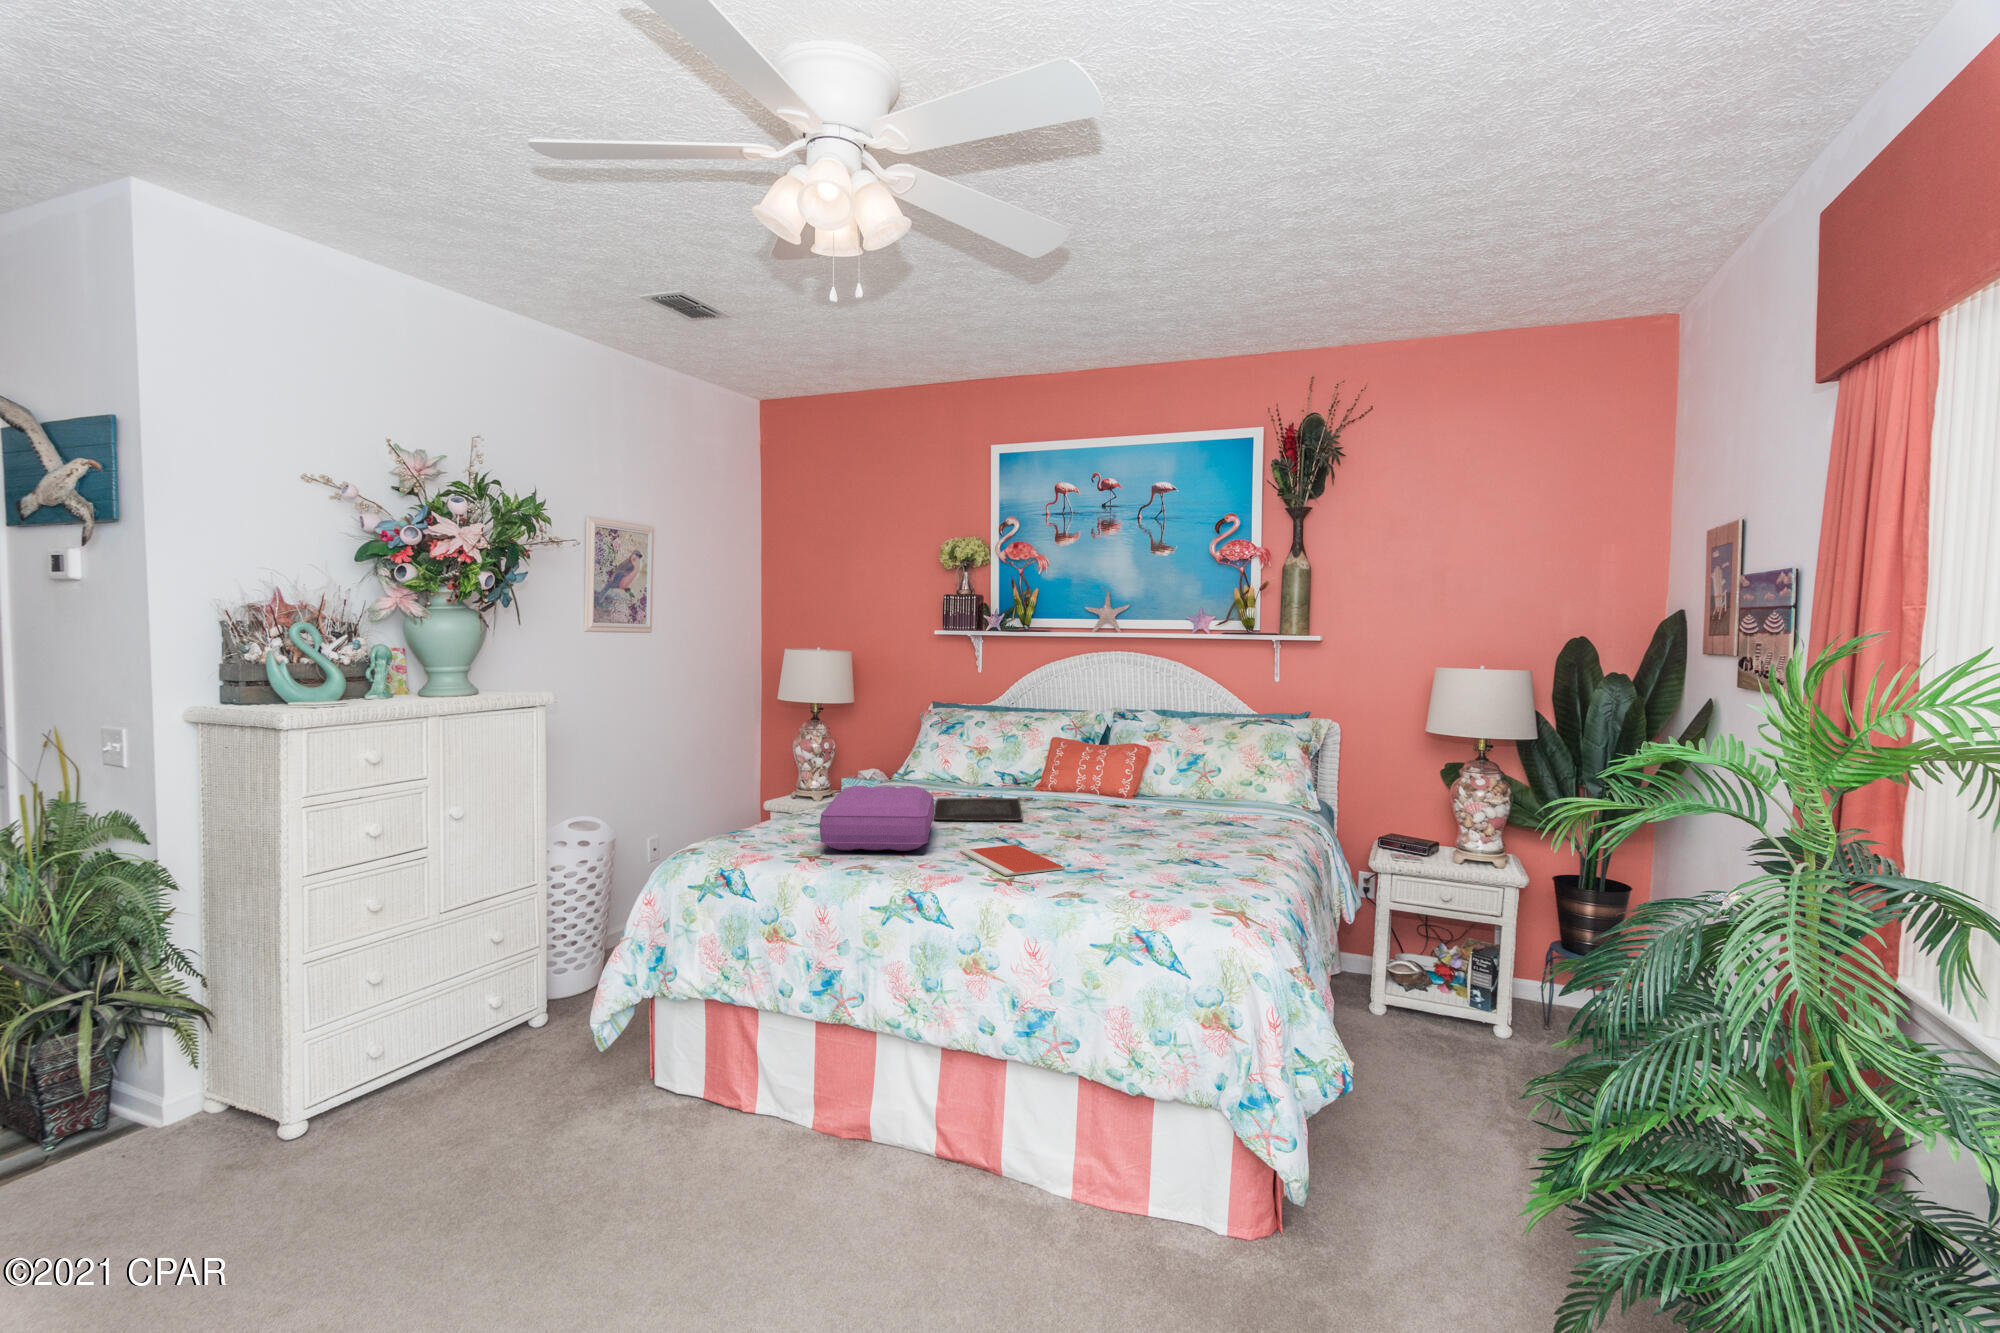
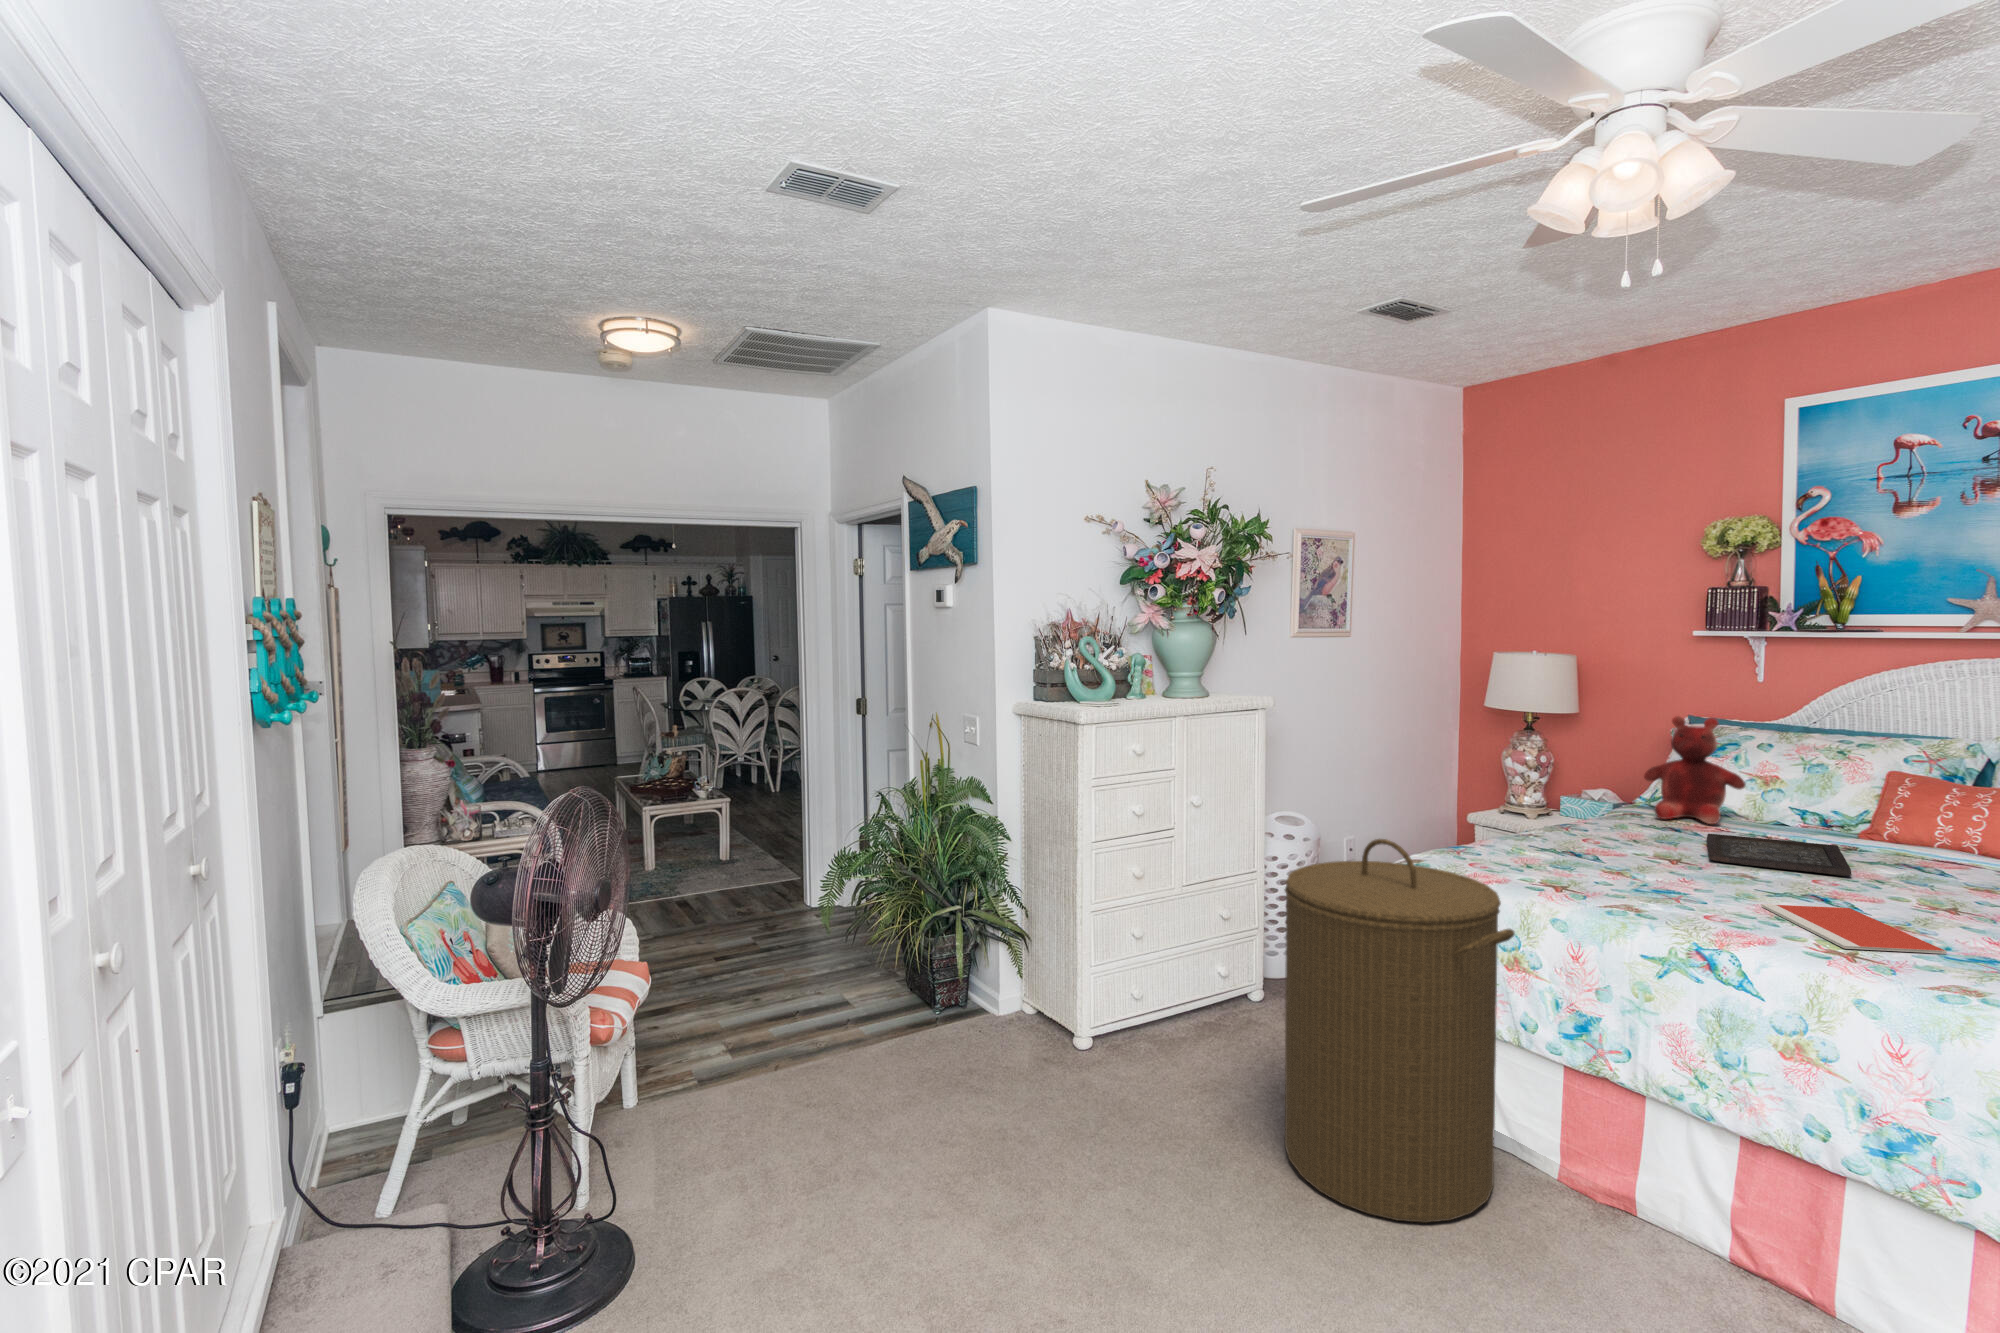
teddy bear: none [896,702,966,791] -> present [1644,716,1745,824]
pillow: present [820,786,934,851] -> none [1566,811,1715,895]
laundry hamper: none [543,831,768,1221] -> present [1284,839,1515,1223]

